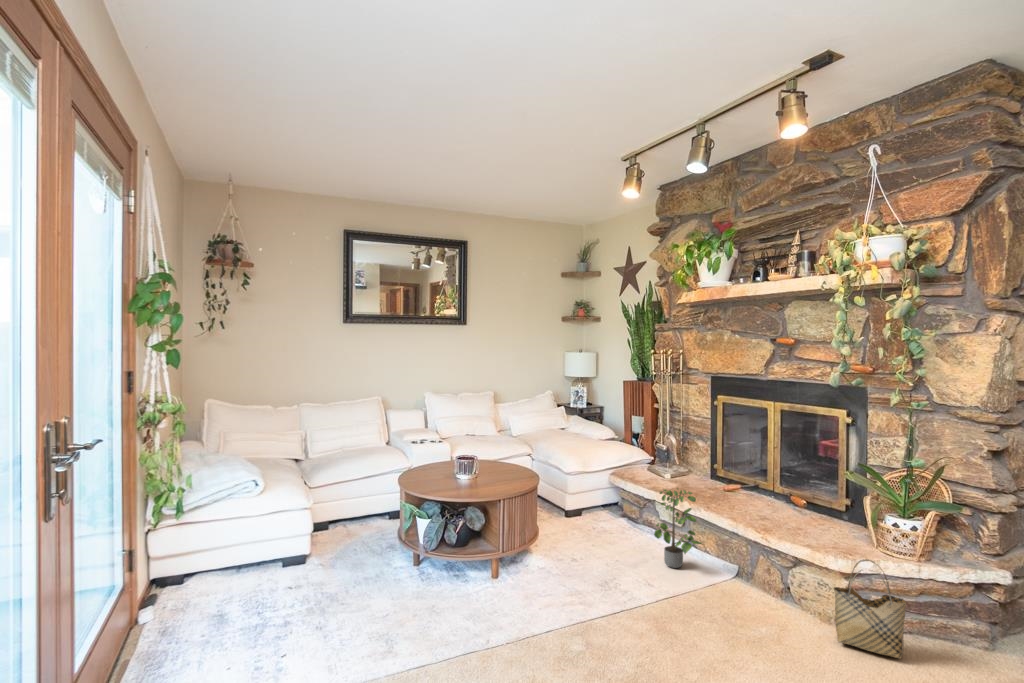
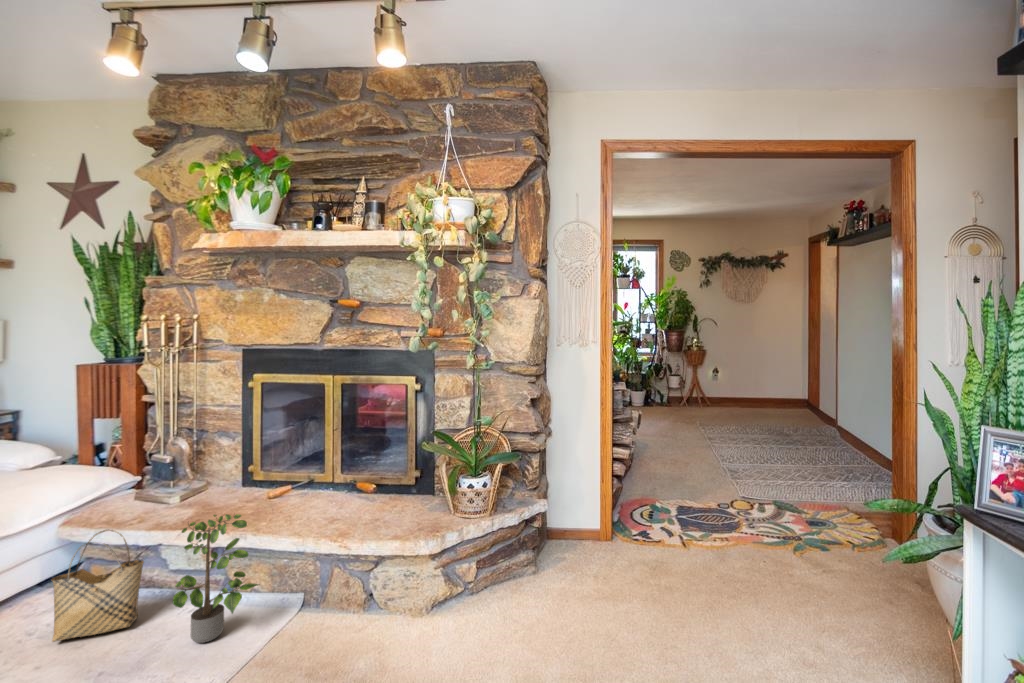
woven basket: present [834,560,906,658] -> present [52,530,144,642]

